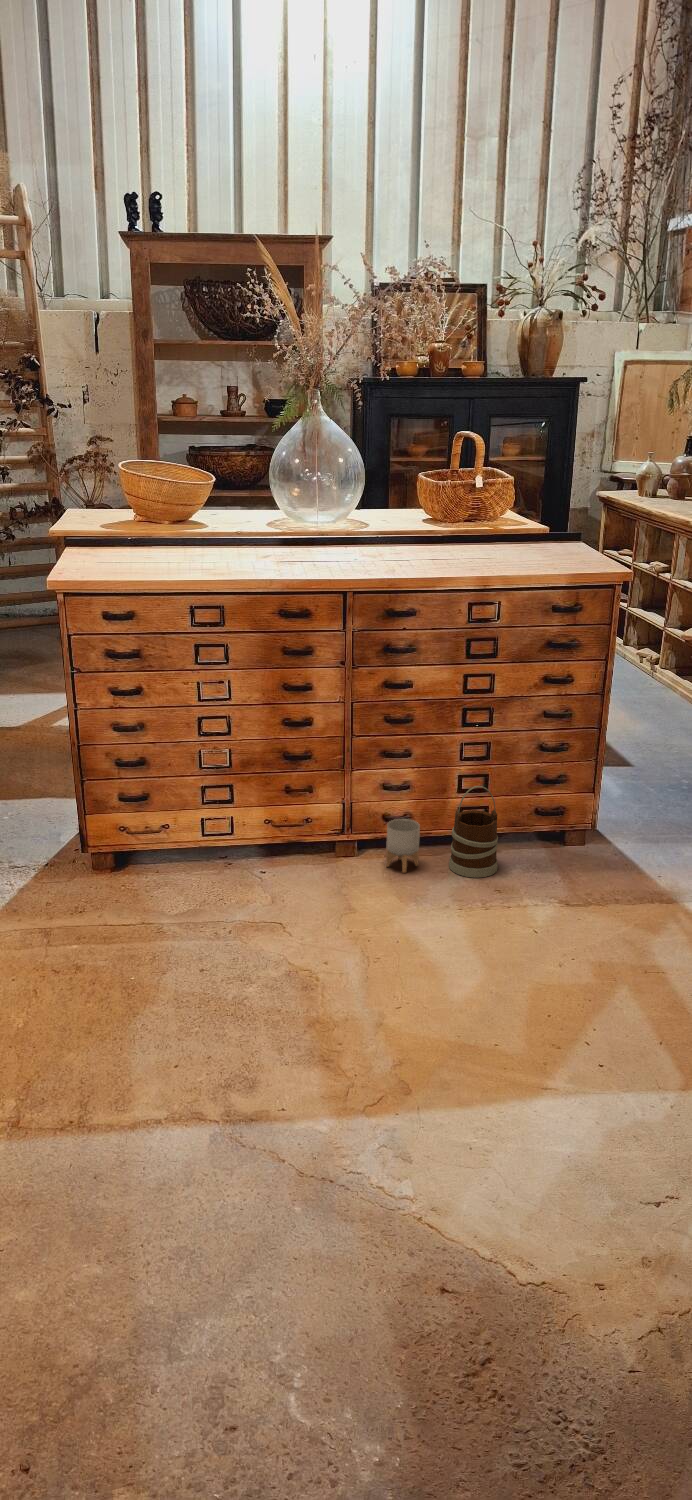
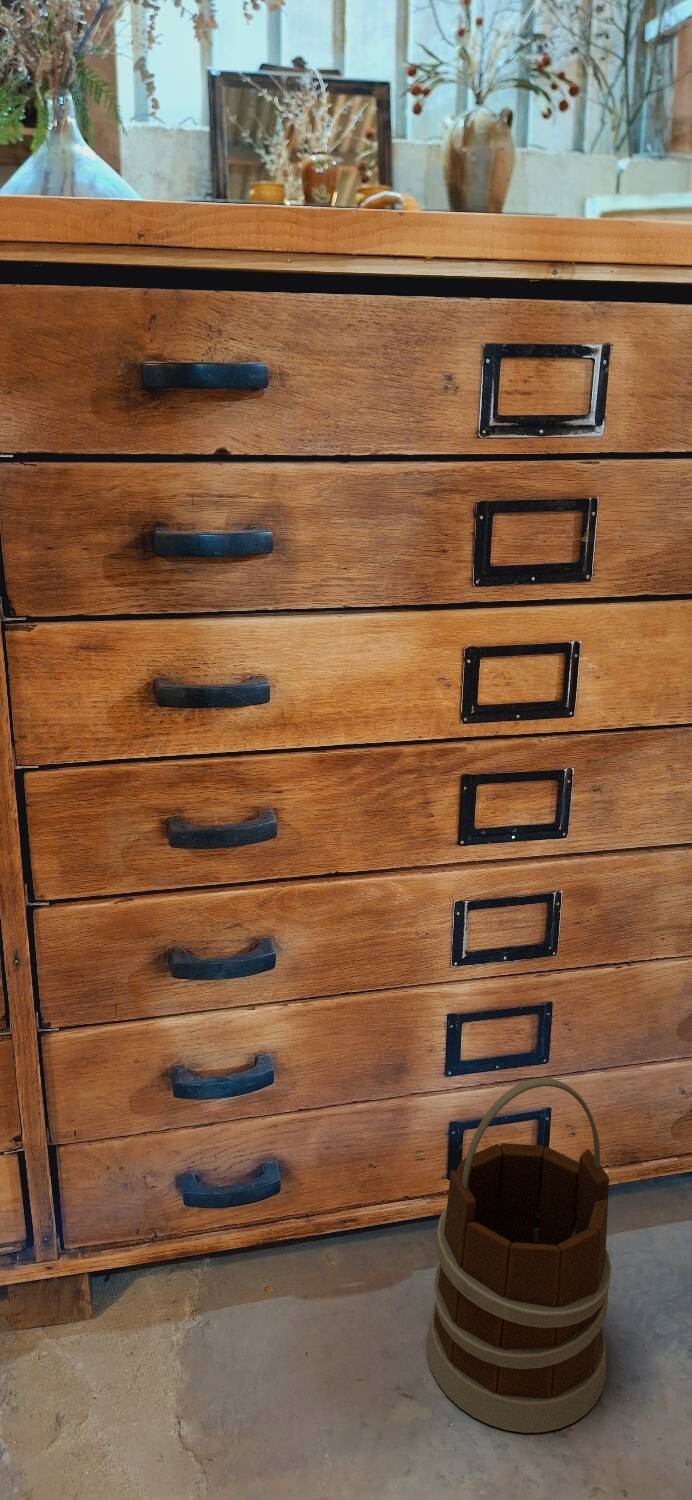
planter: present [386,819,420,873] -> none [190,1196,317,1429]

